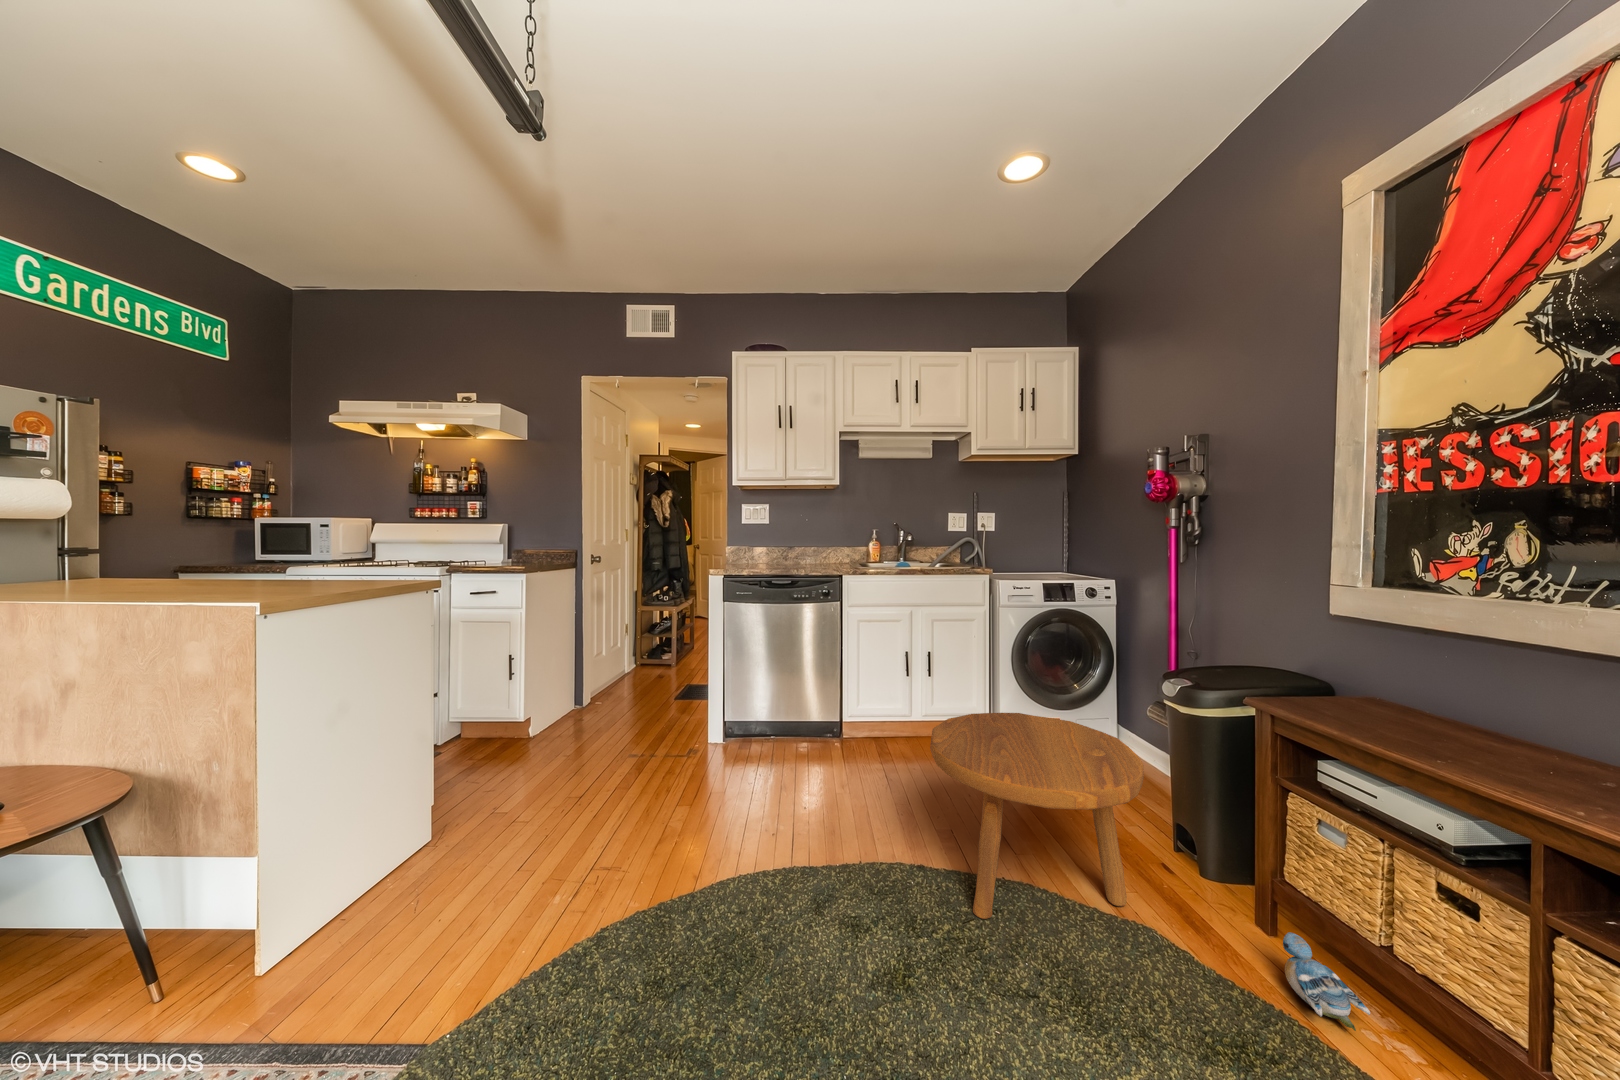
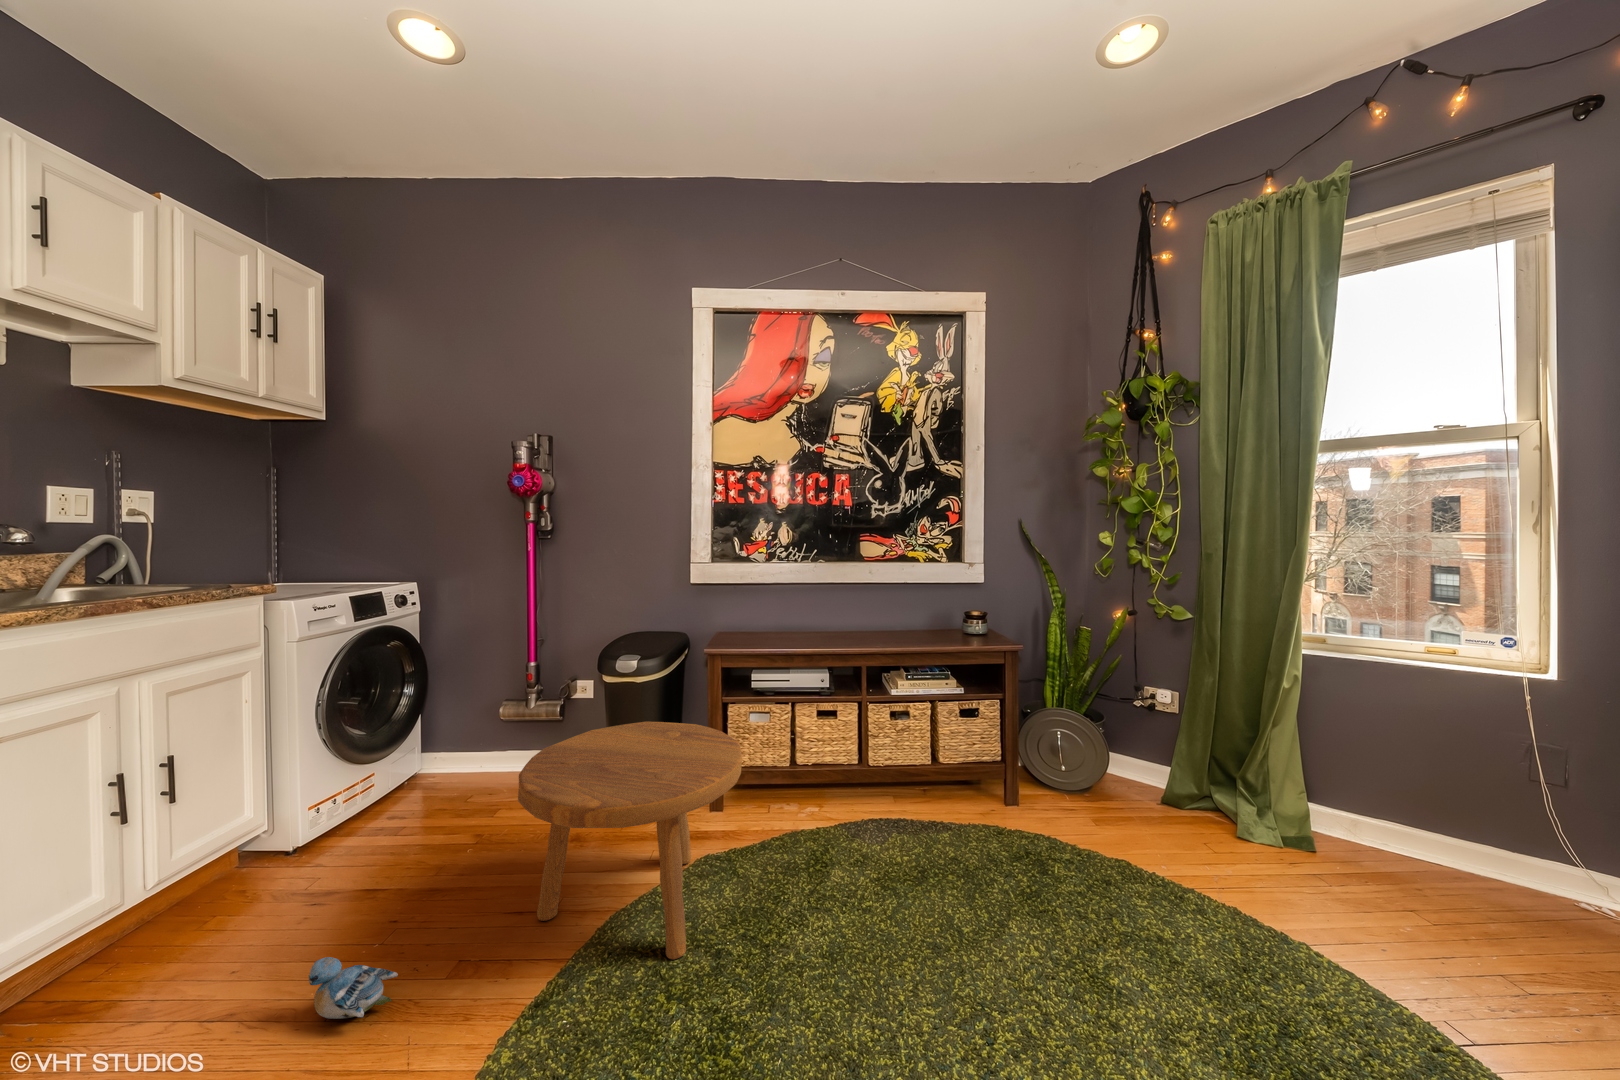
plush toy: present [1283,932,1370,1031] -> present [309,957,398,1019]

